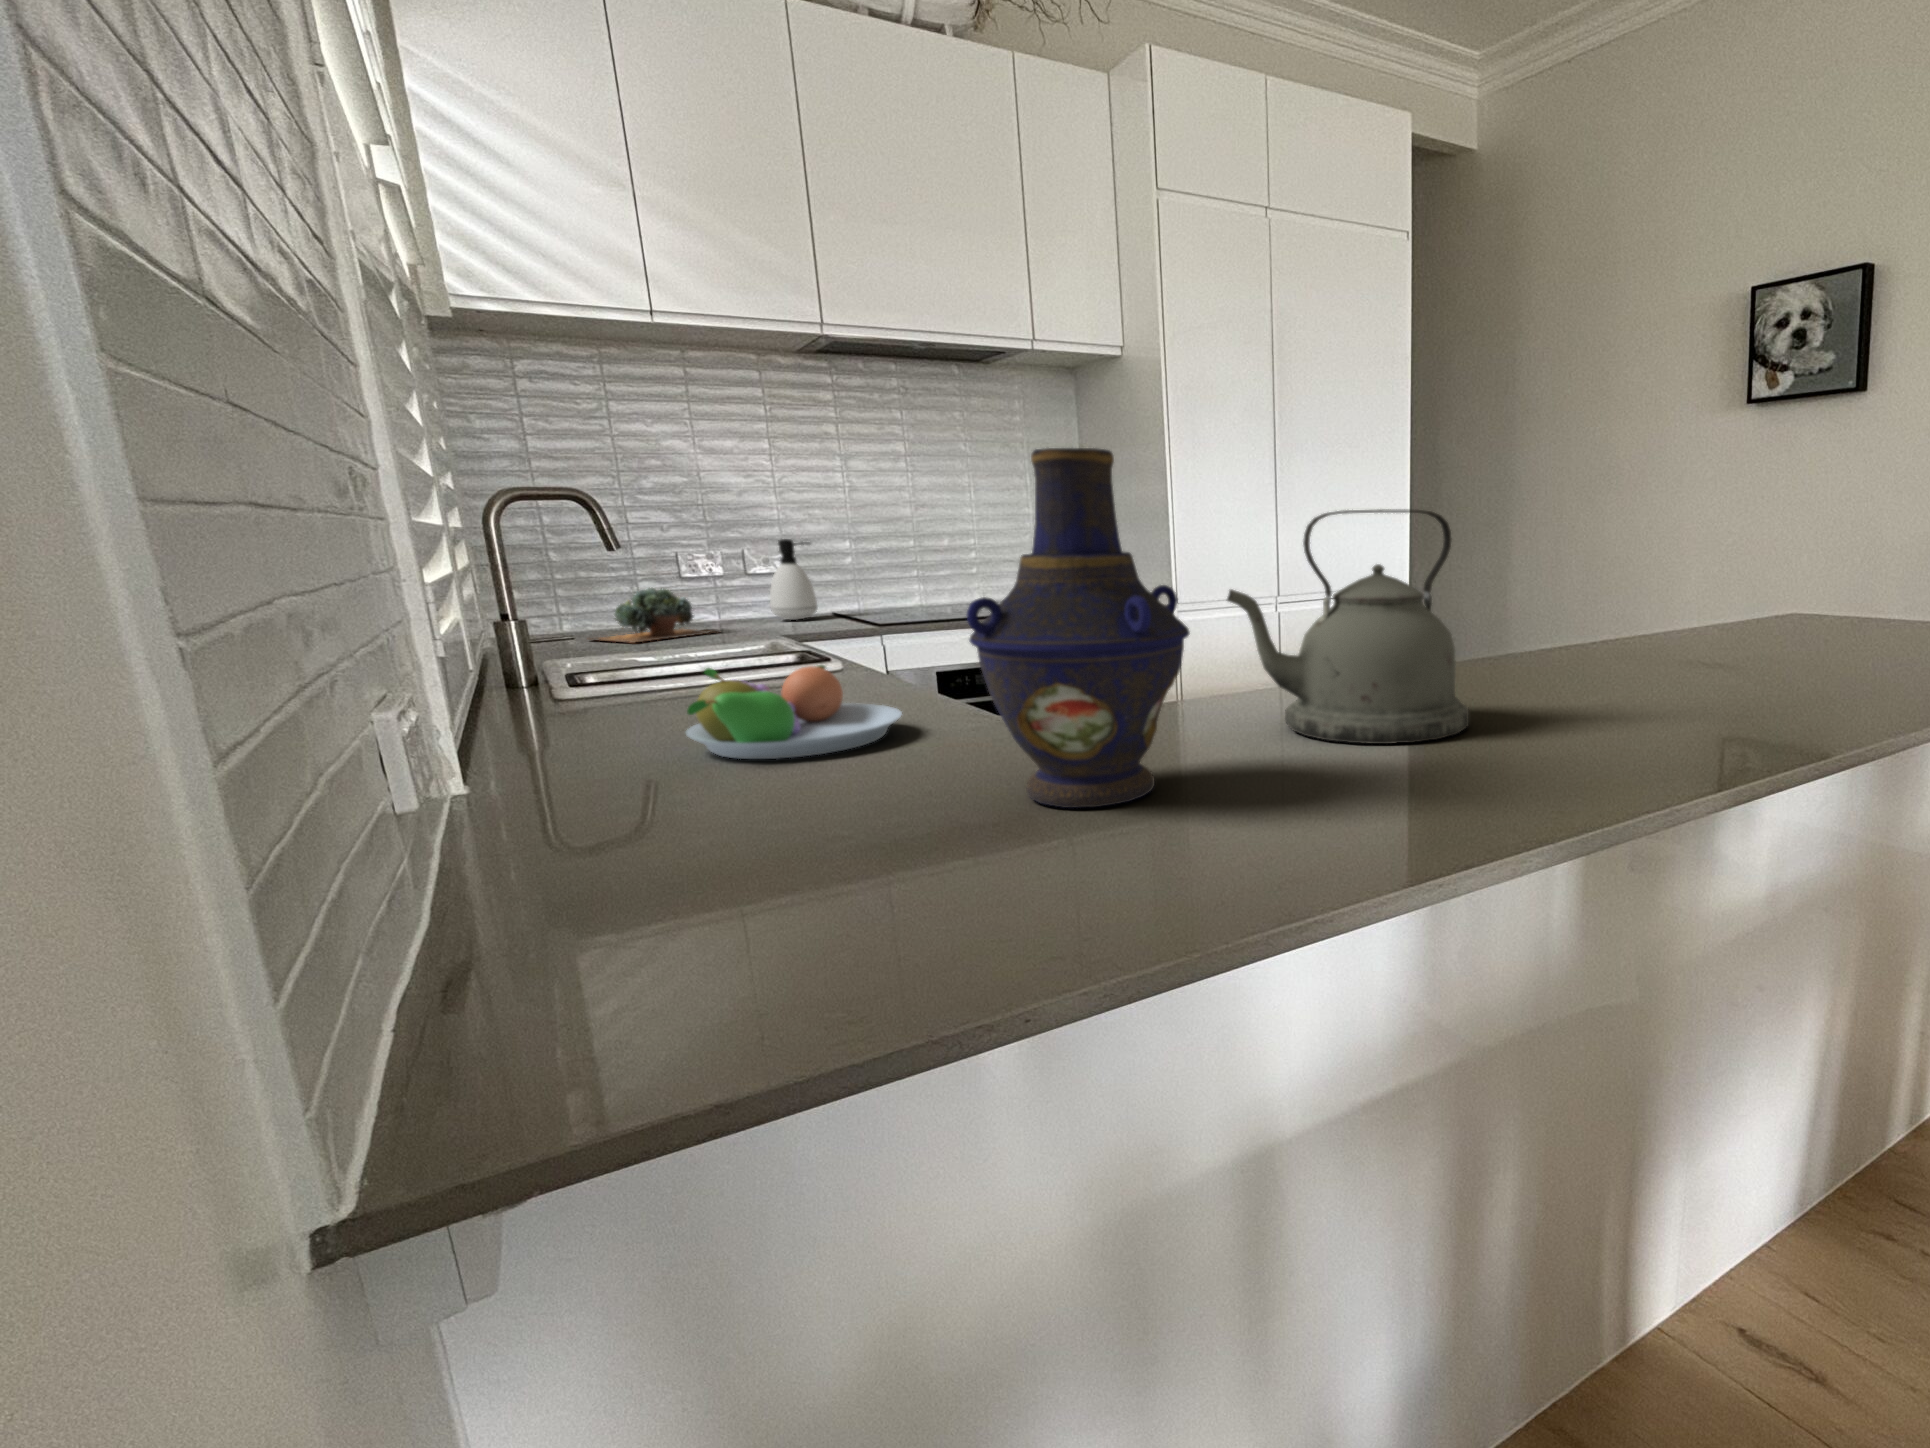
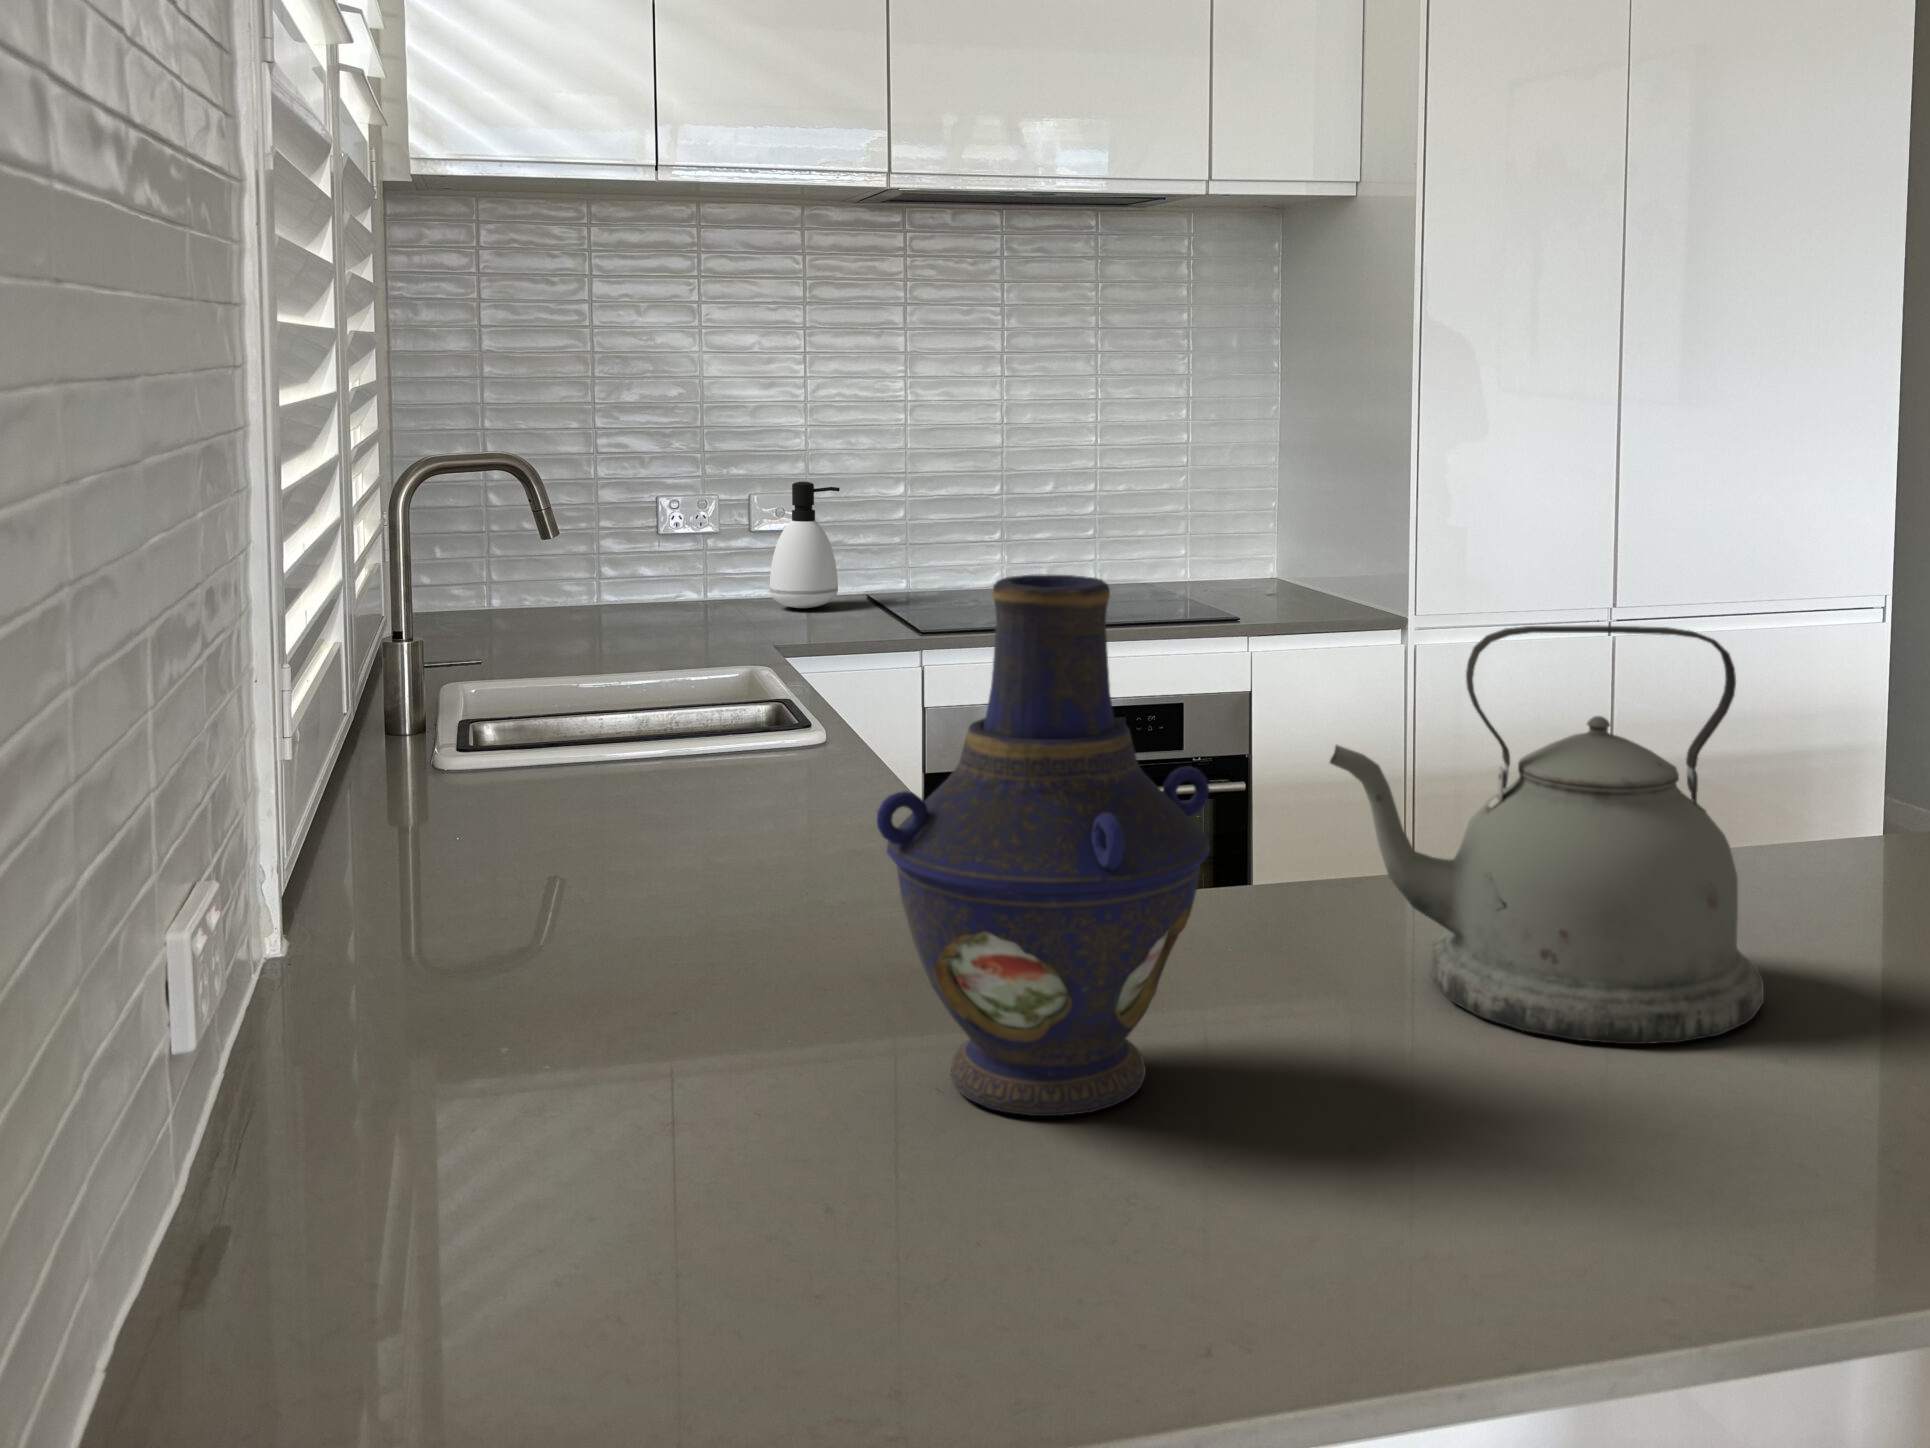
succulent plant: present [593,588,718,643] -> none [511,555,691,643]
fruit bowl: present [686,665,902,759] -> none [553,783,850,939]

